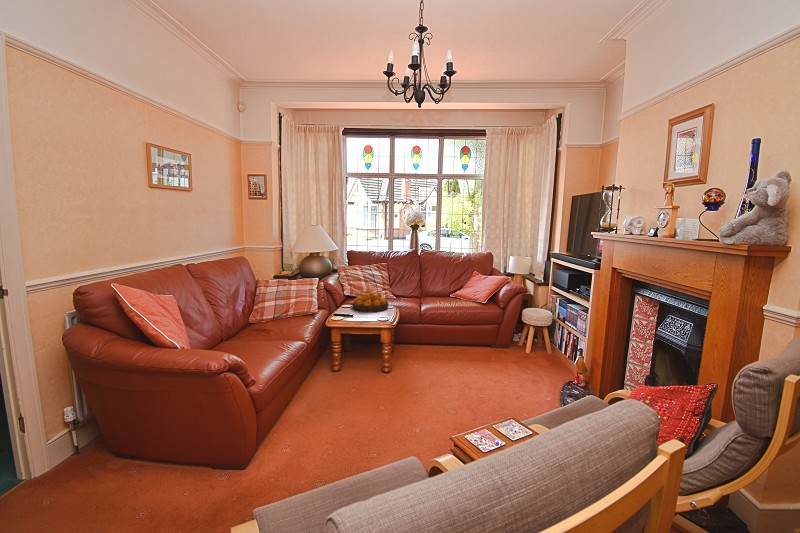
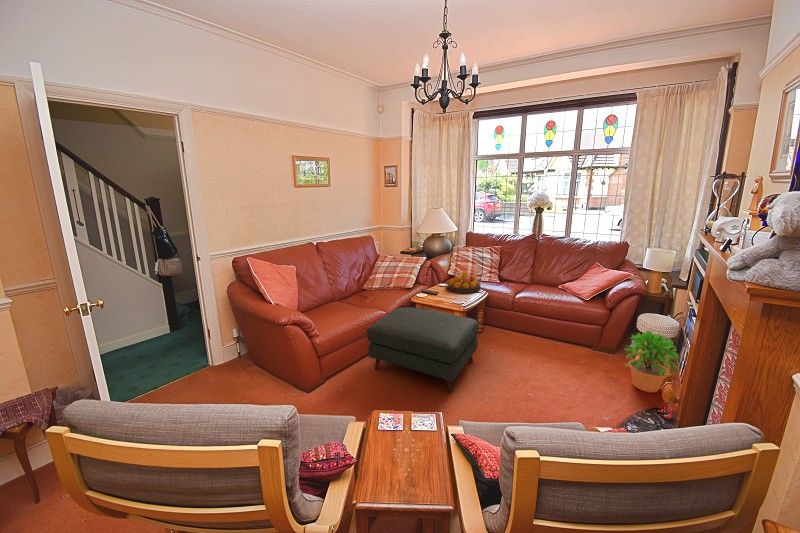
potted plant: none [527,316,570,368] -> present [626,331,678,392]
ottoman: none [304,332,426,417] -> present [367,306,479,393]

